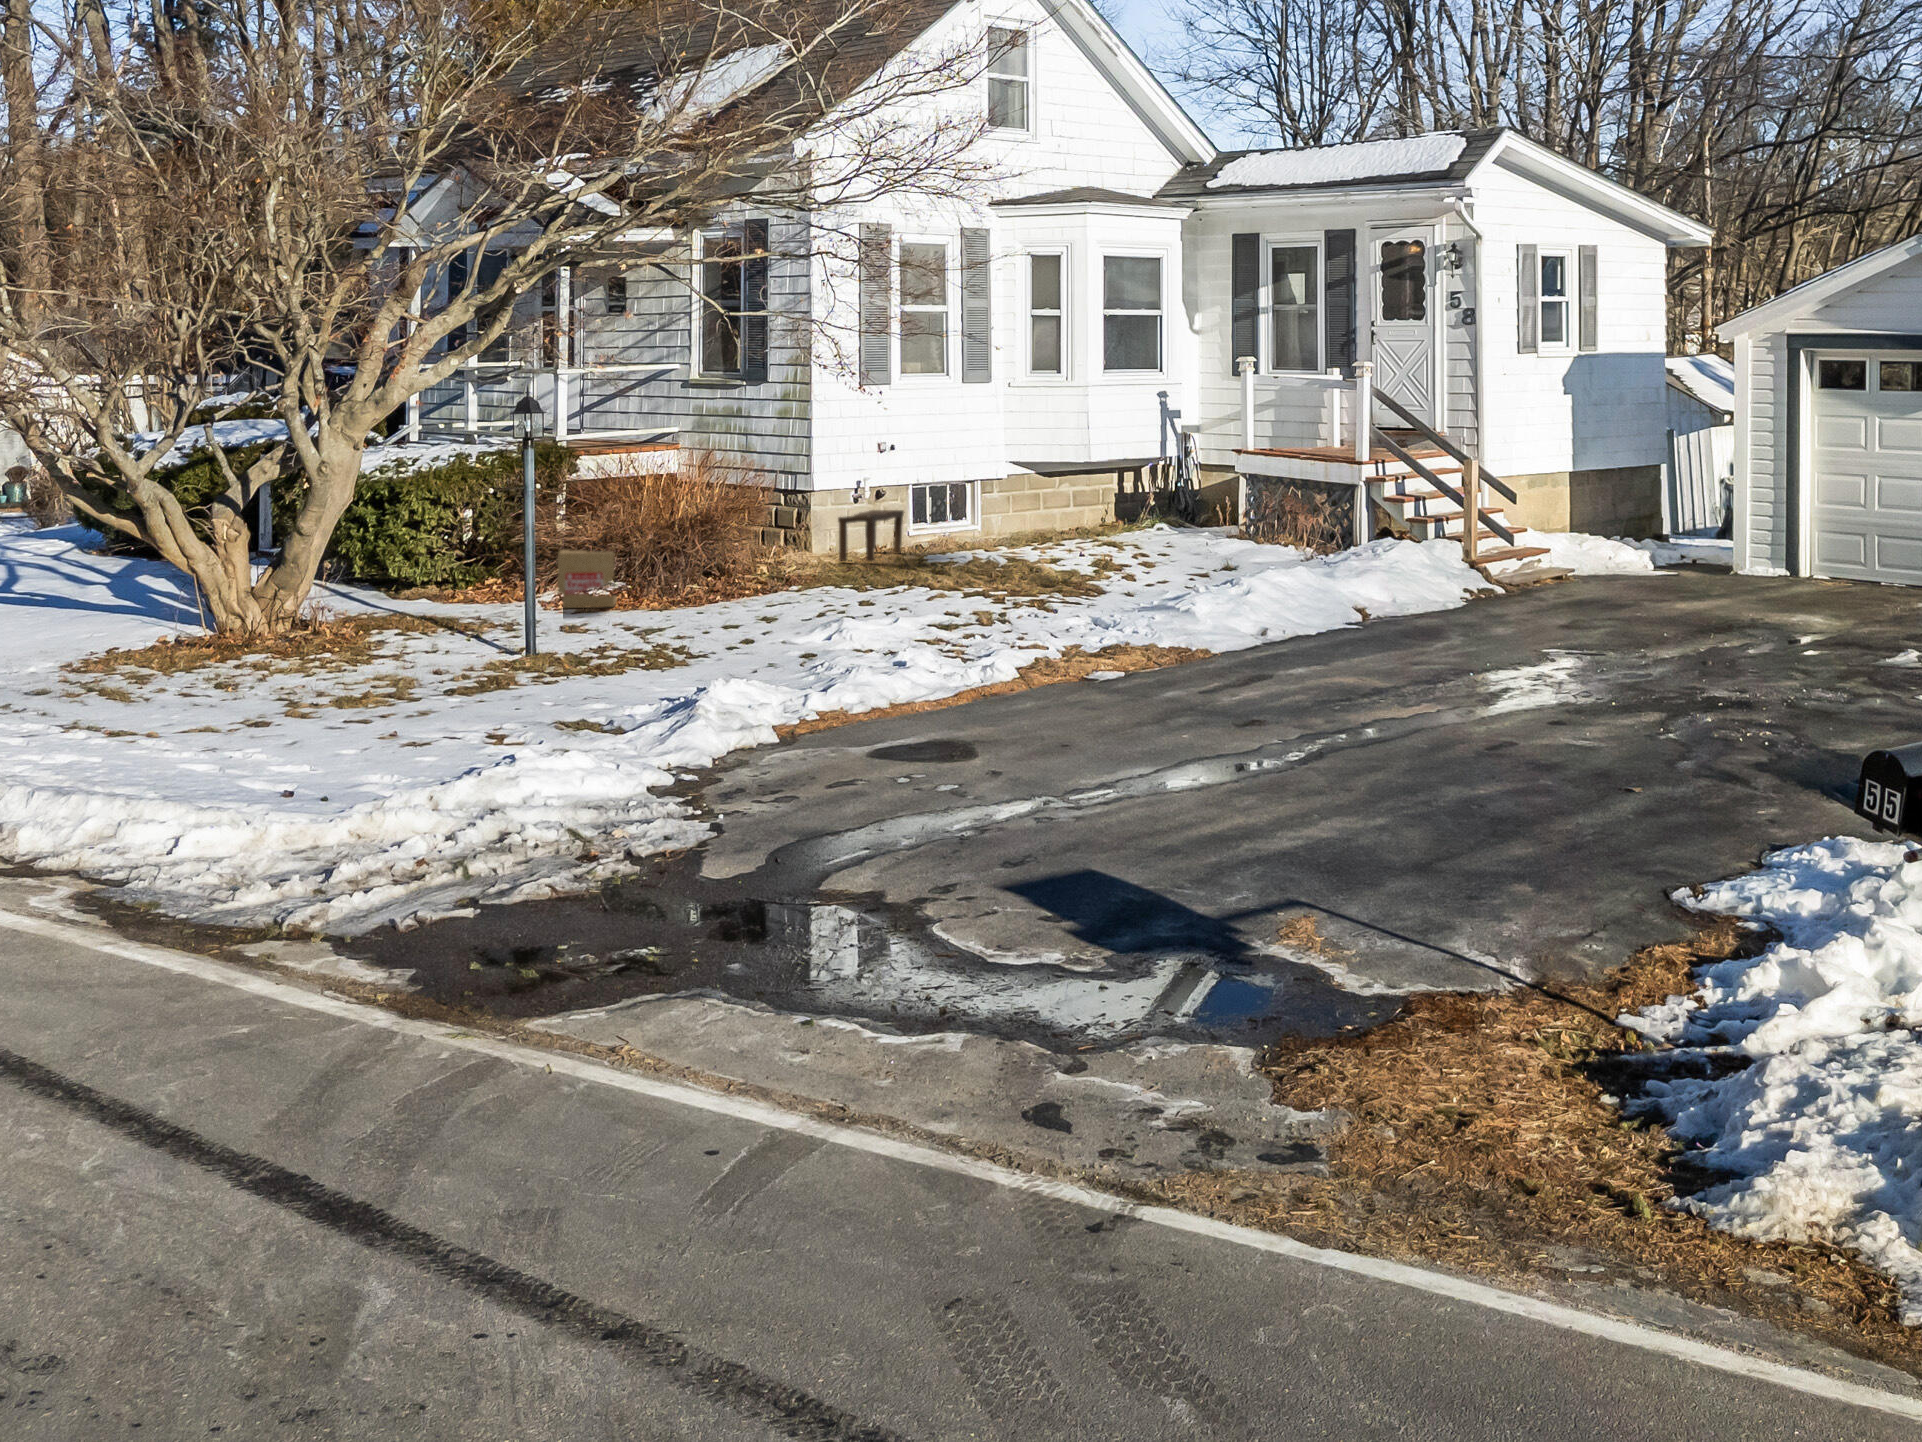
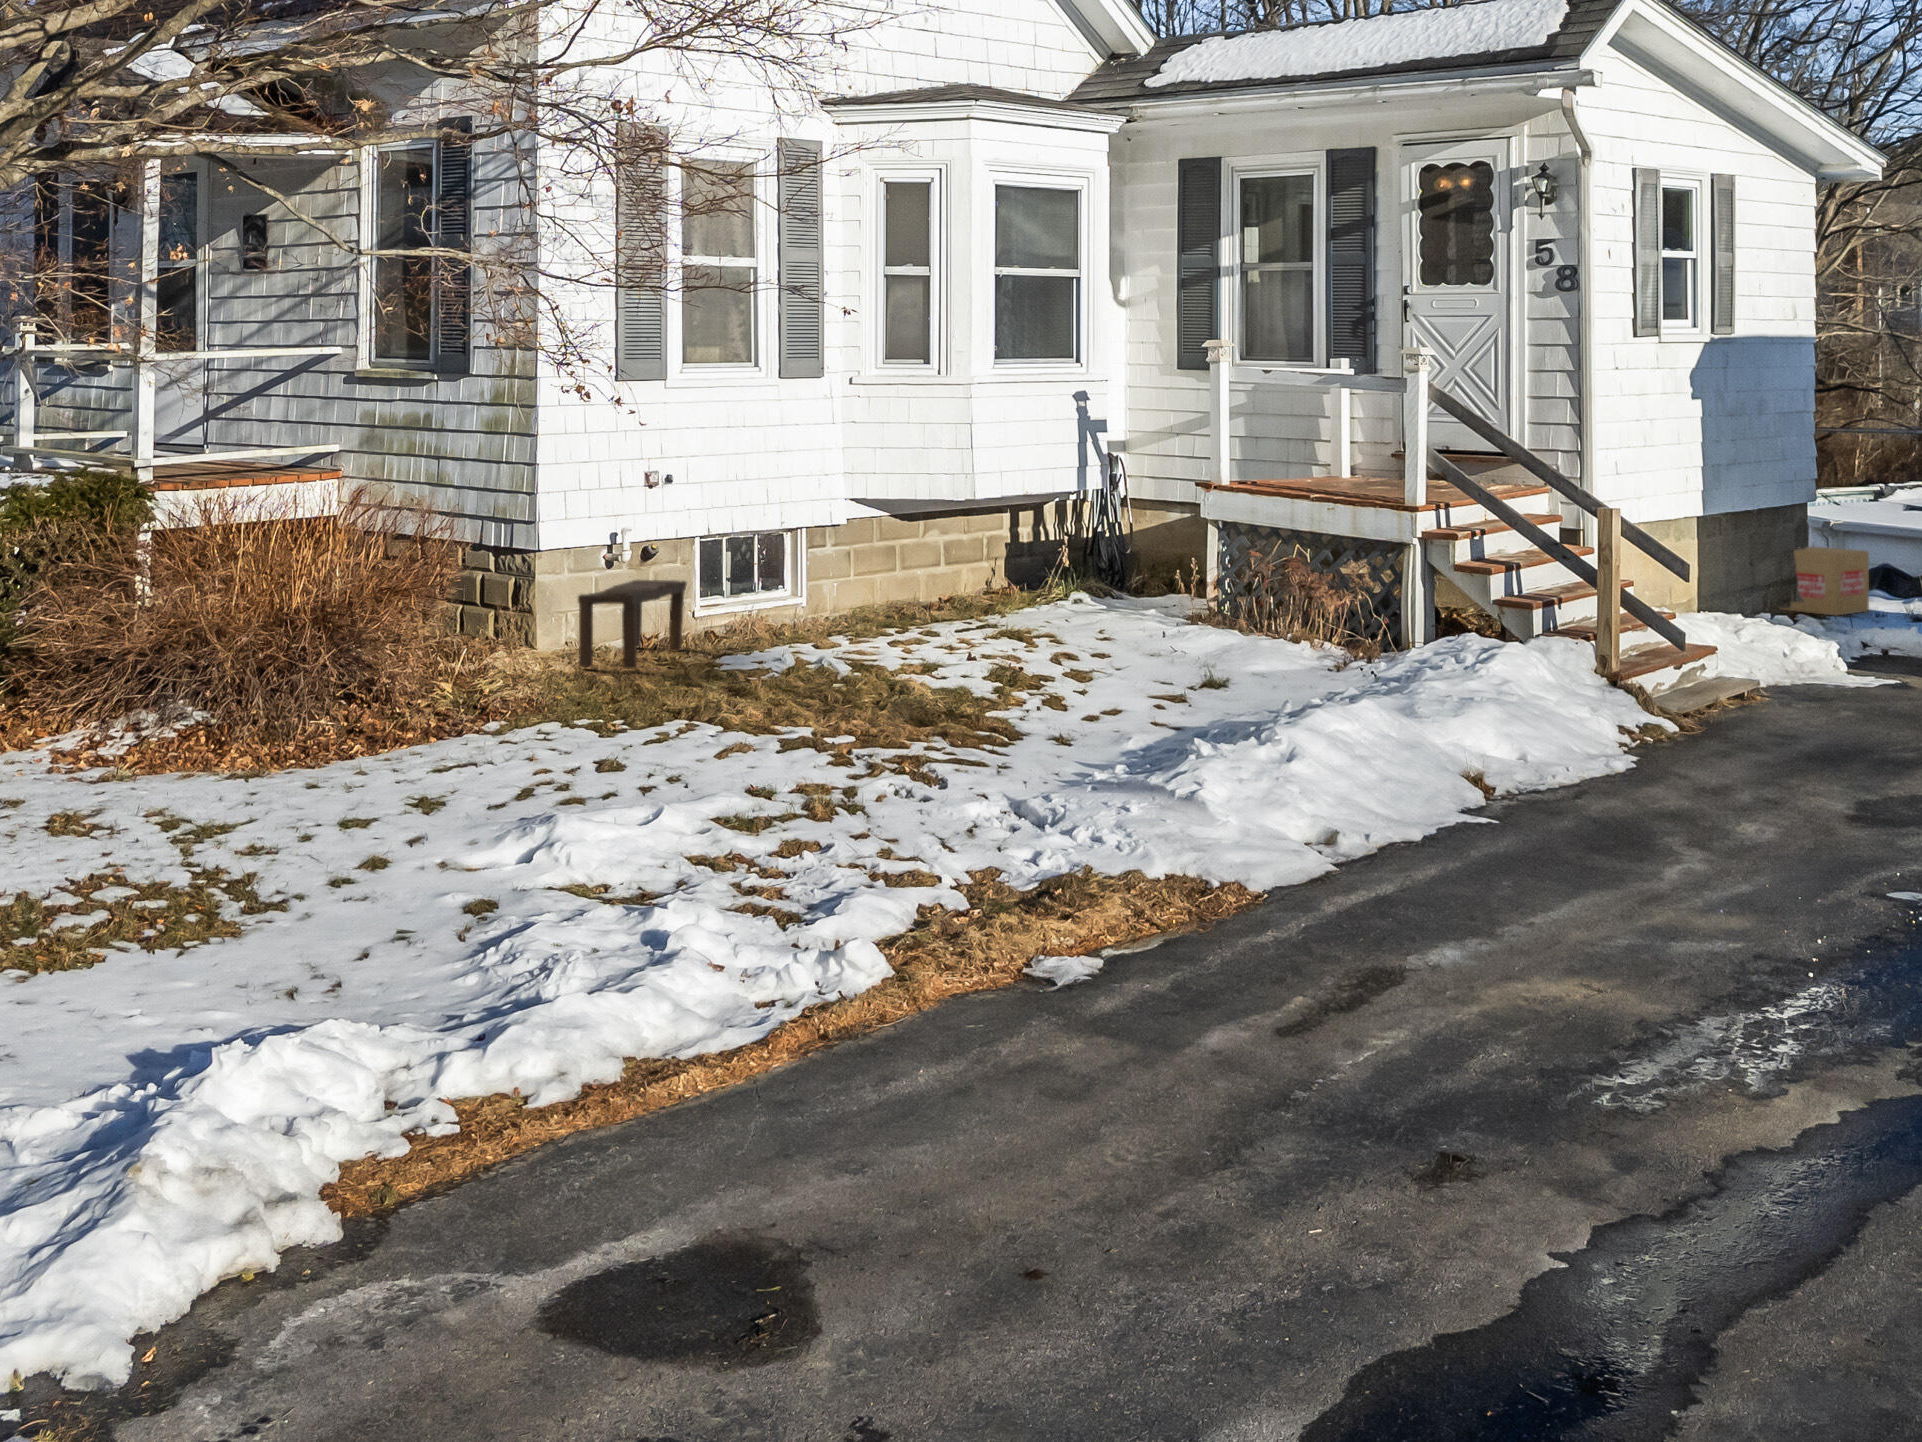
cardboard box: present [558,550,617,608] -> present [1782,546,1869,616]

